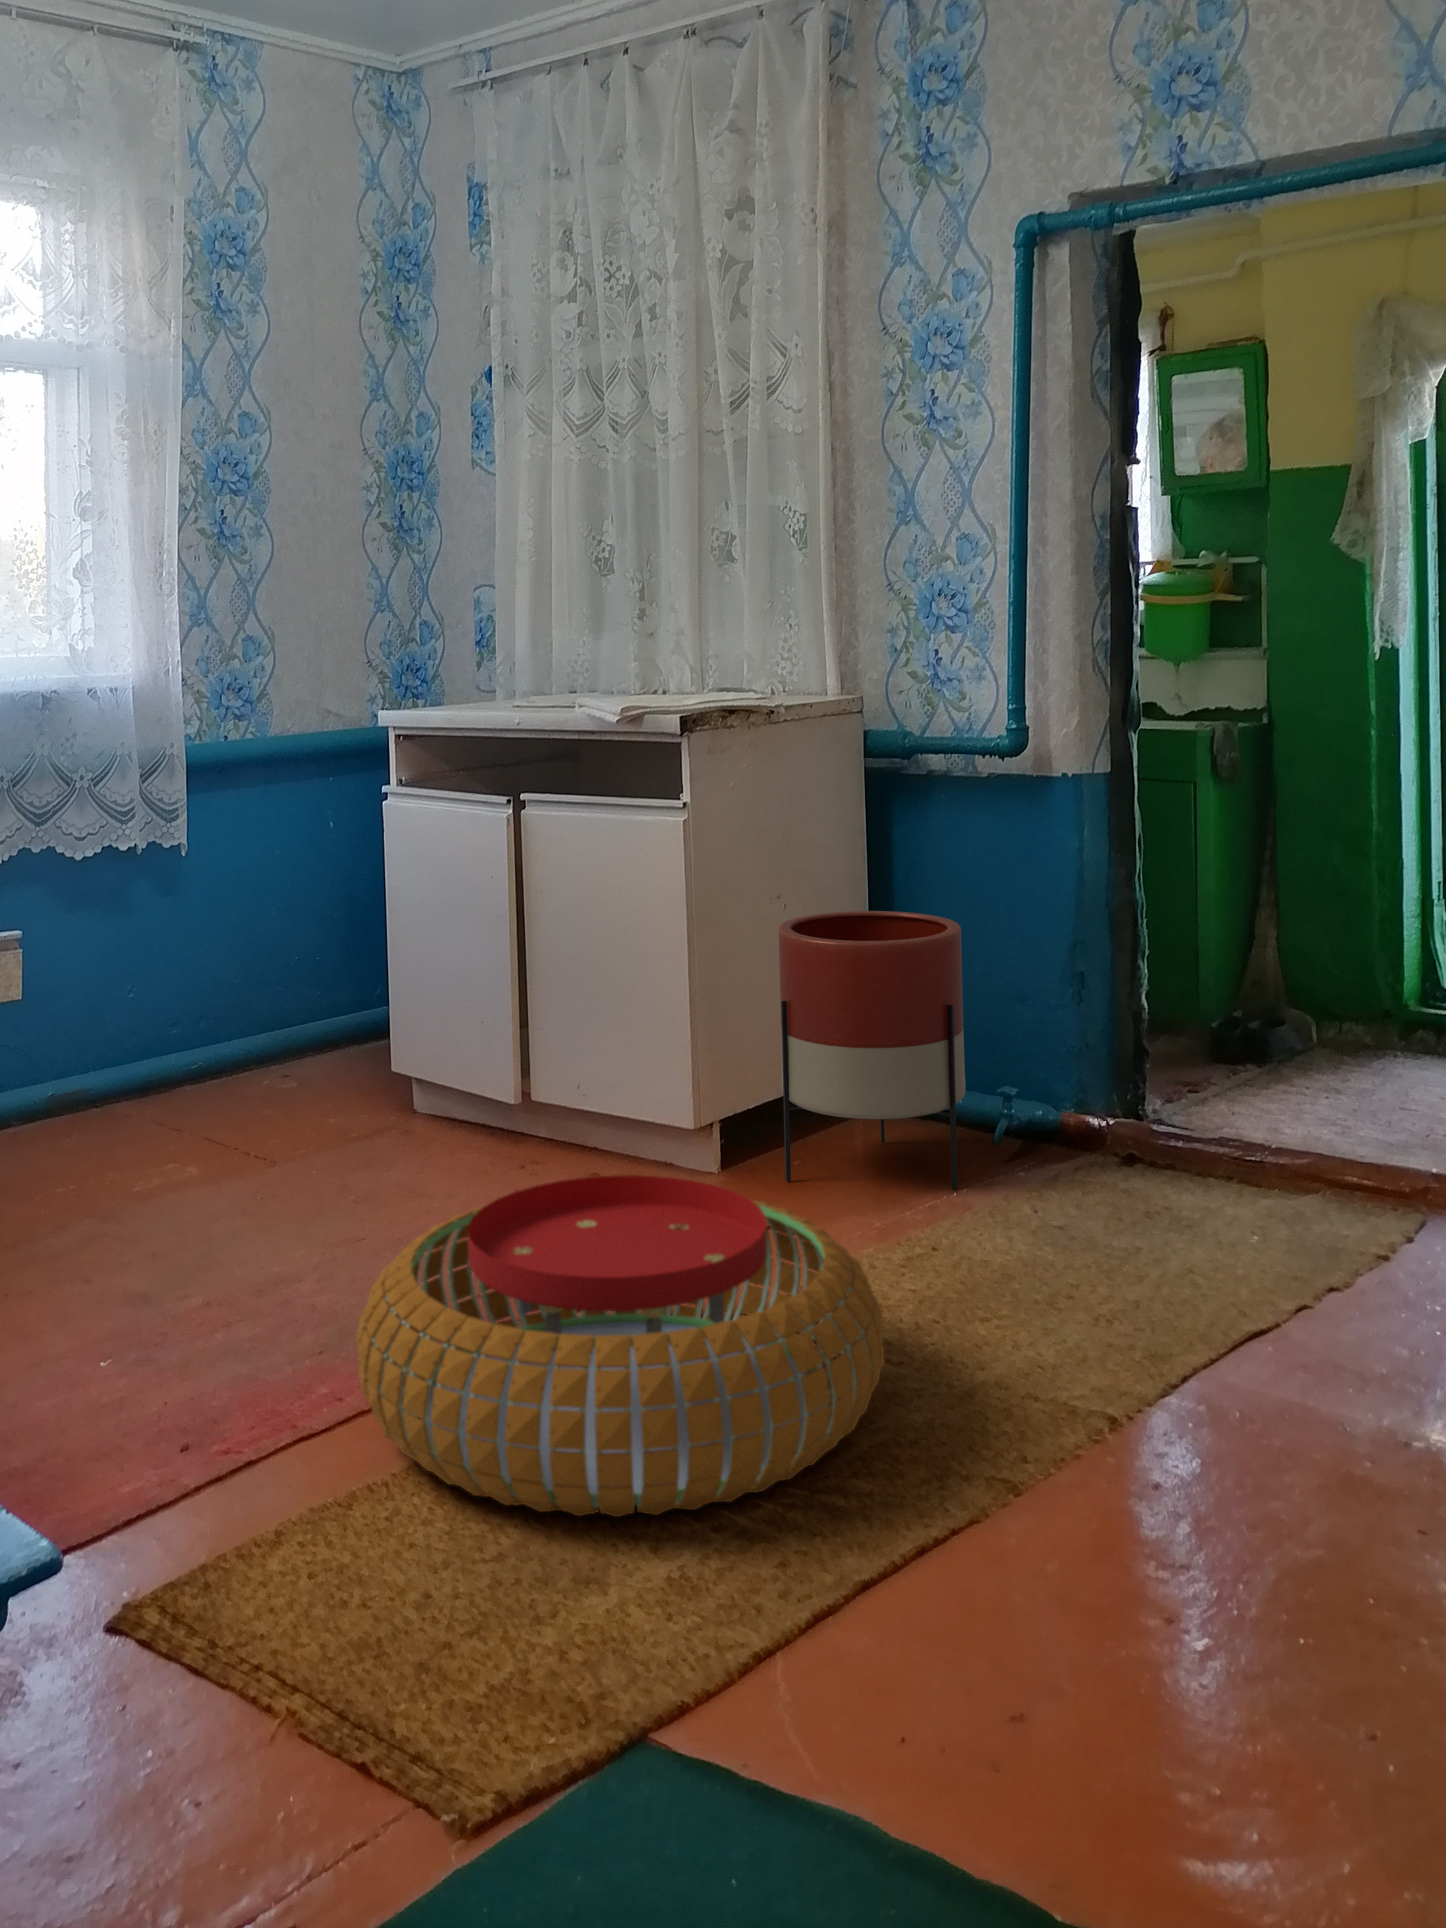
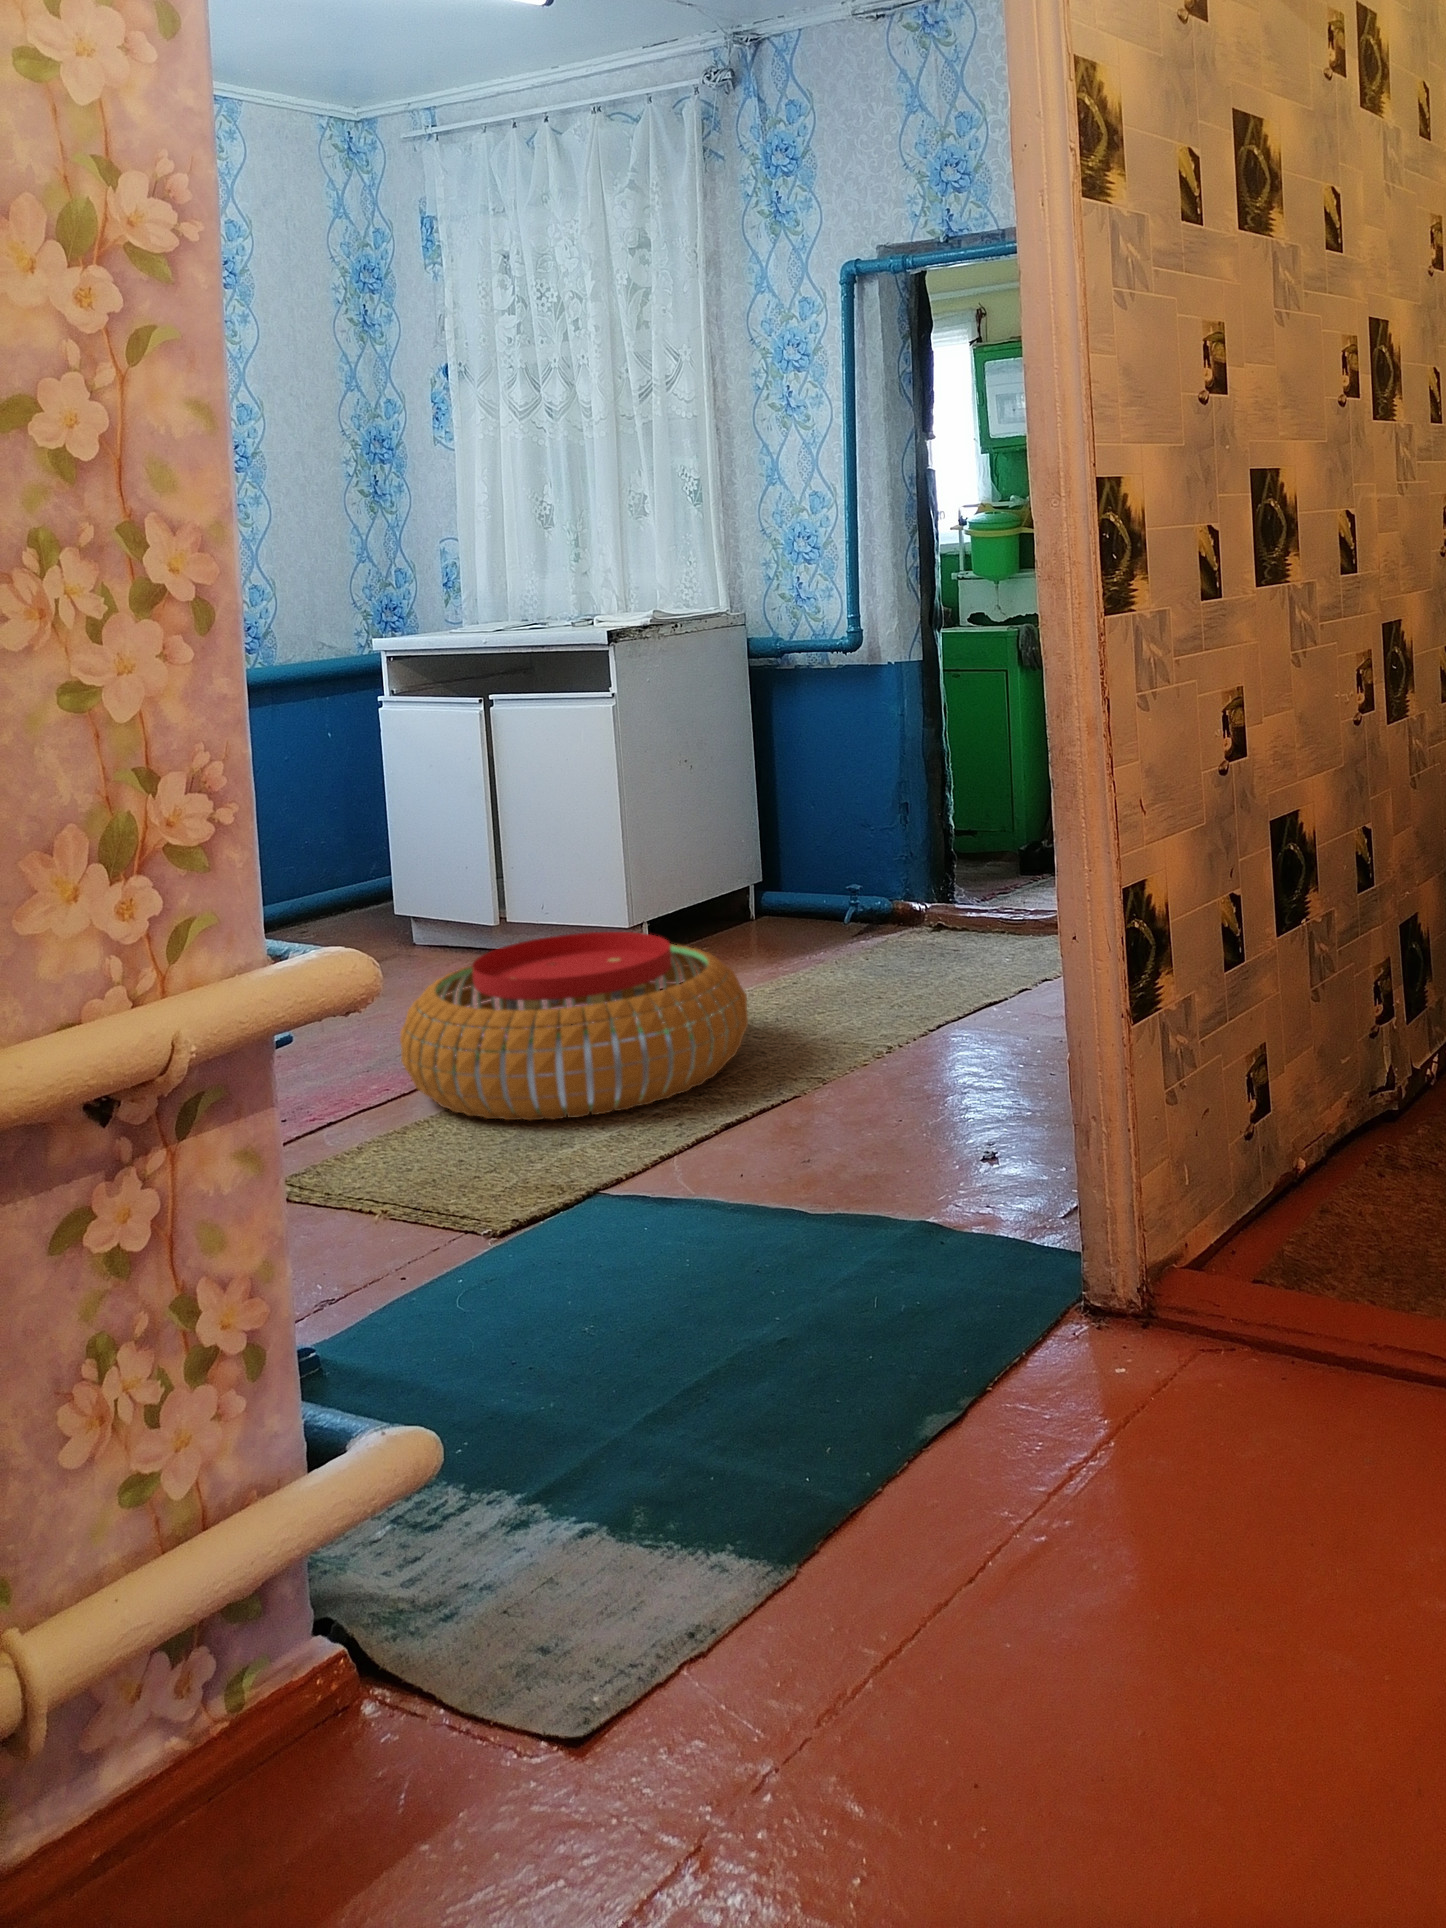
planter: present [779,911,966,1189] -> none [686,766,823,959]

